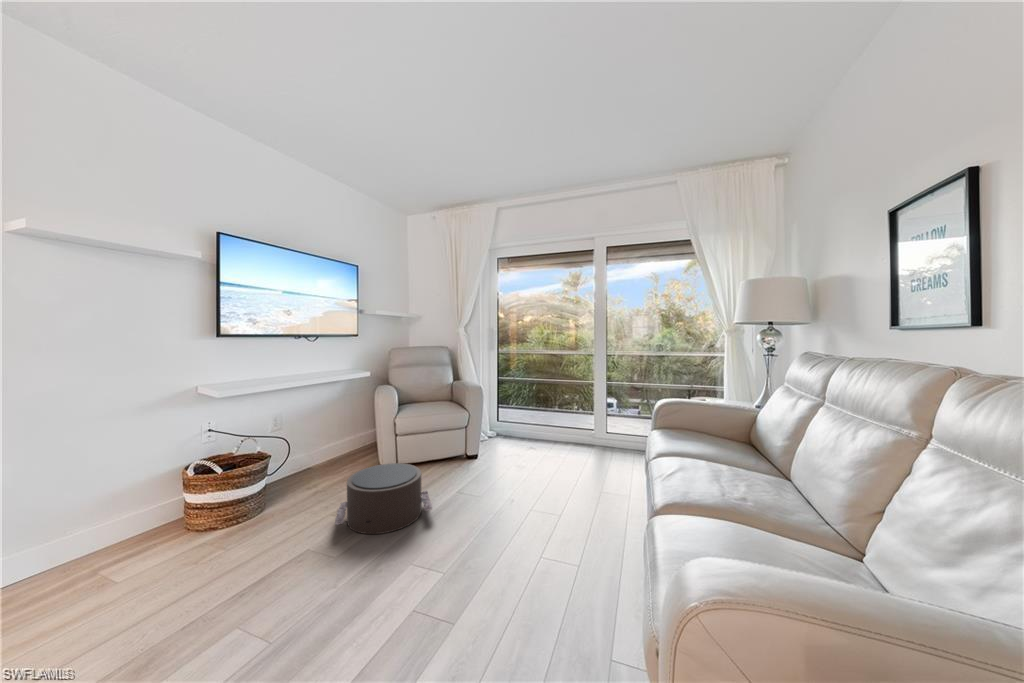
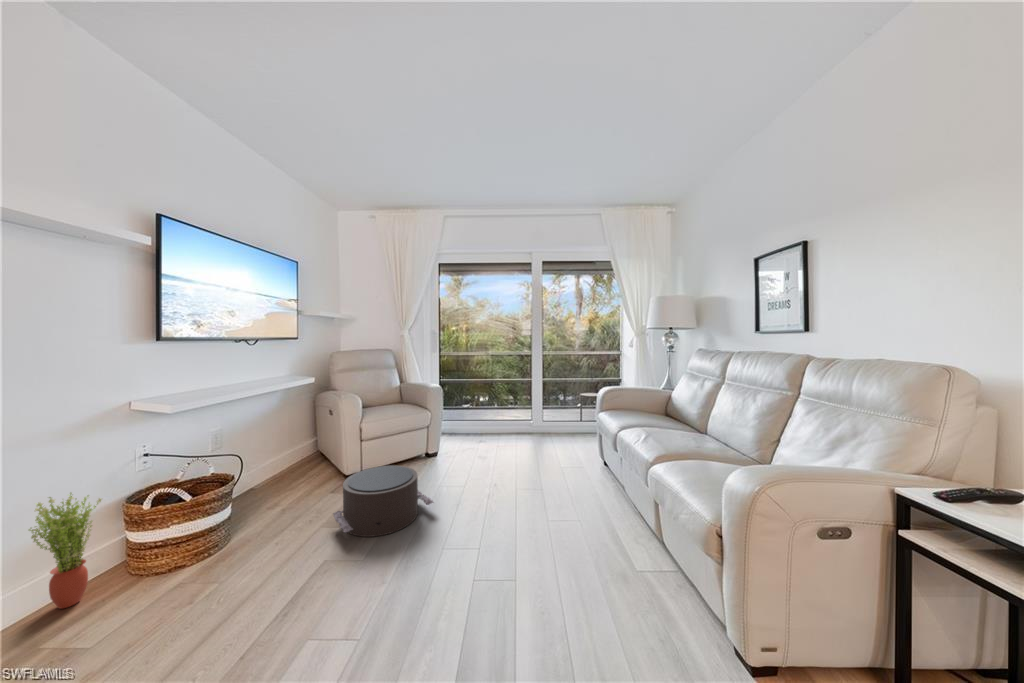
potted plant: none [103,454,160,545] -> present [29,493,101,609]

